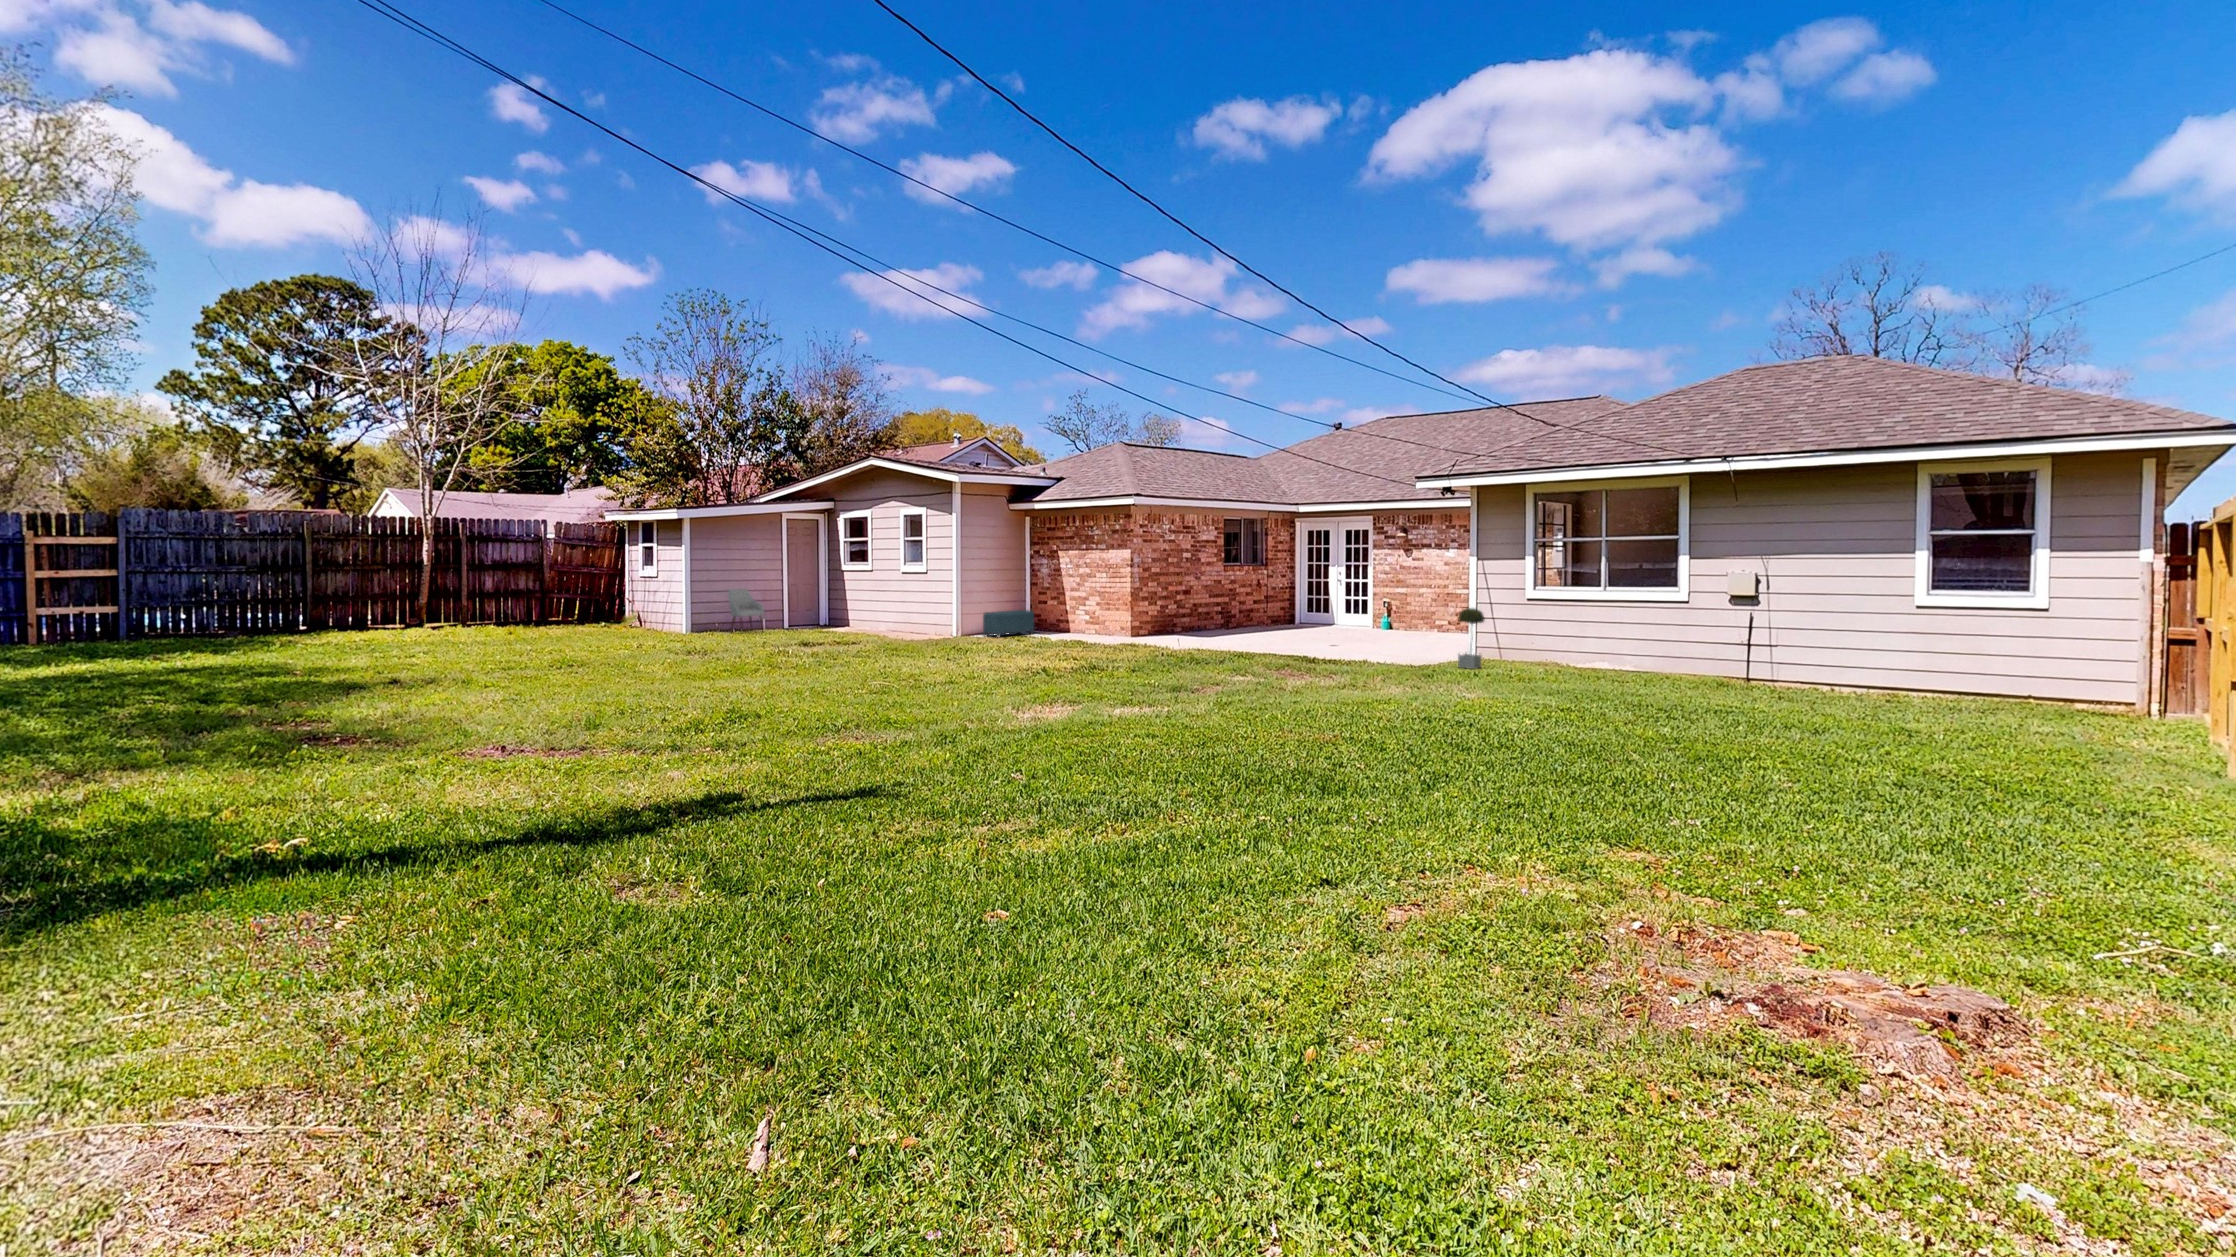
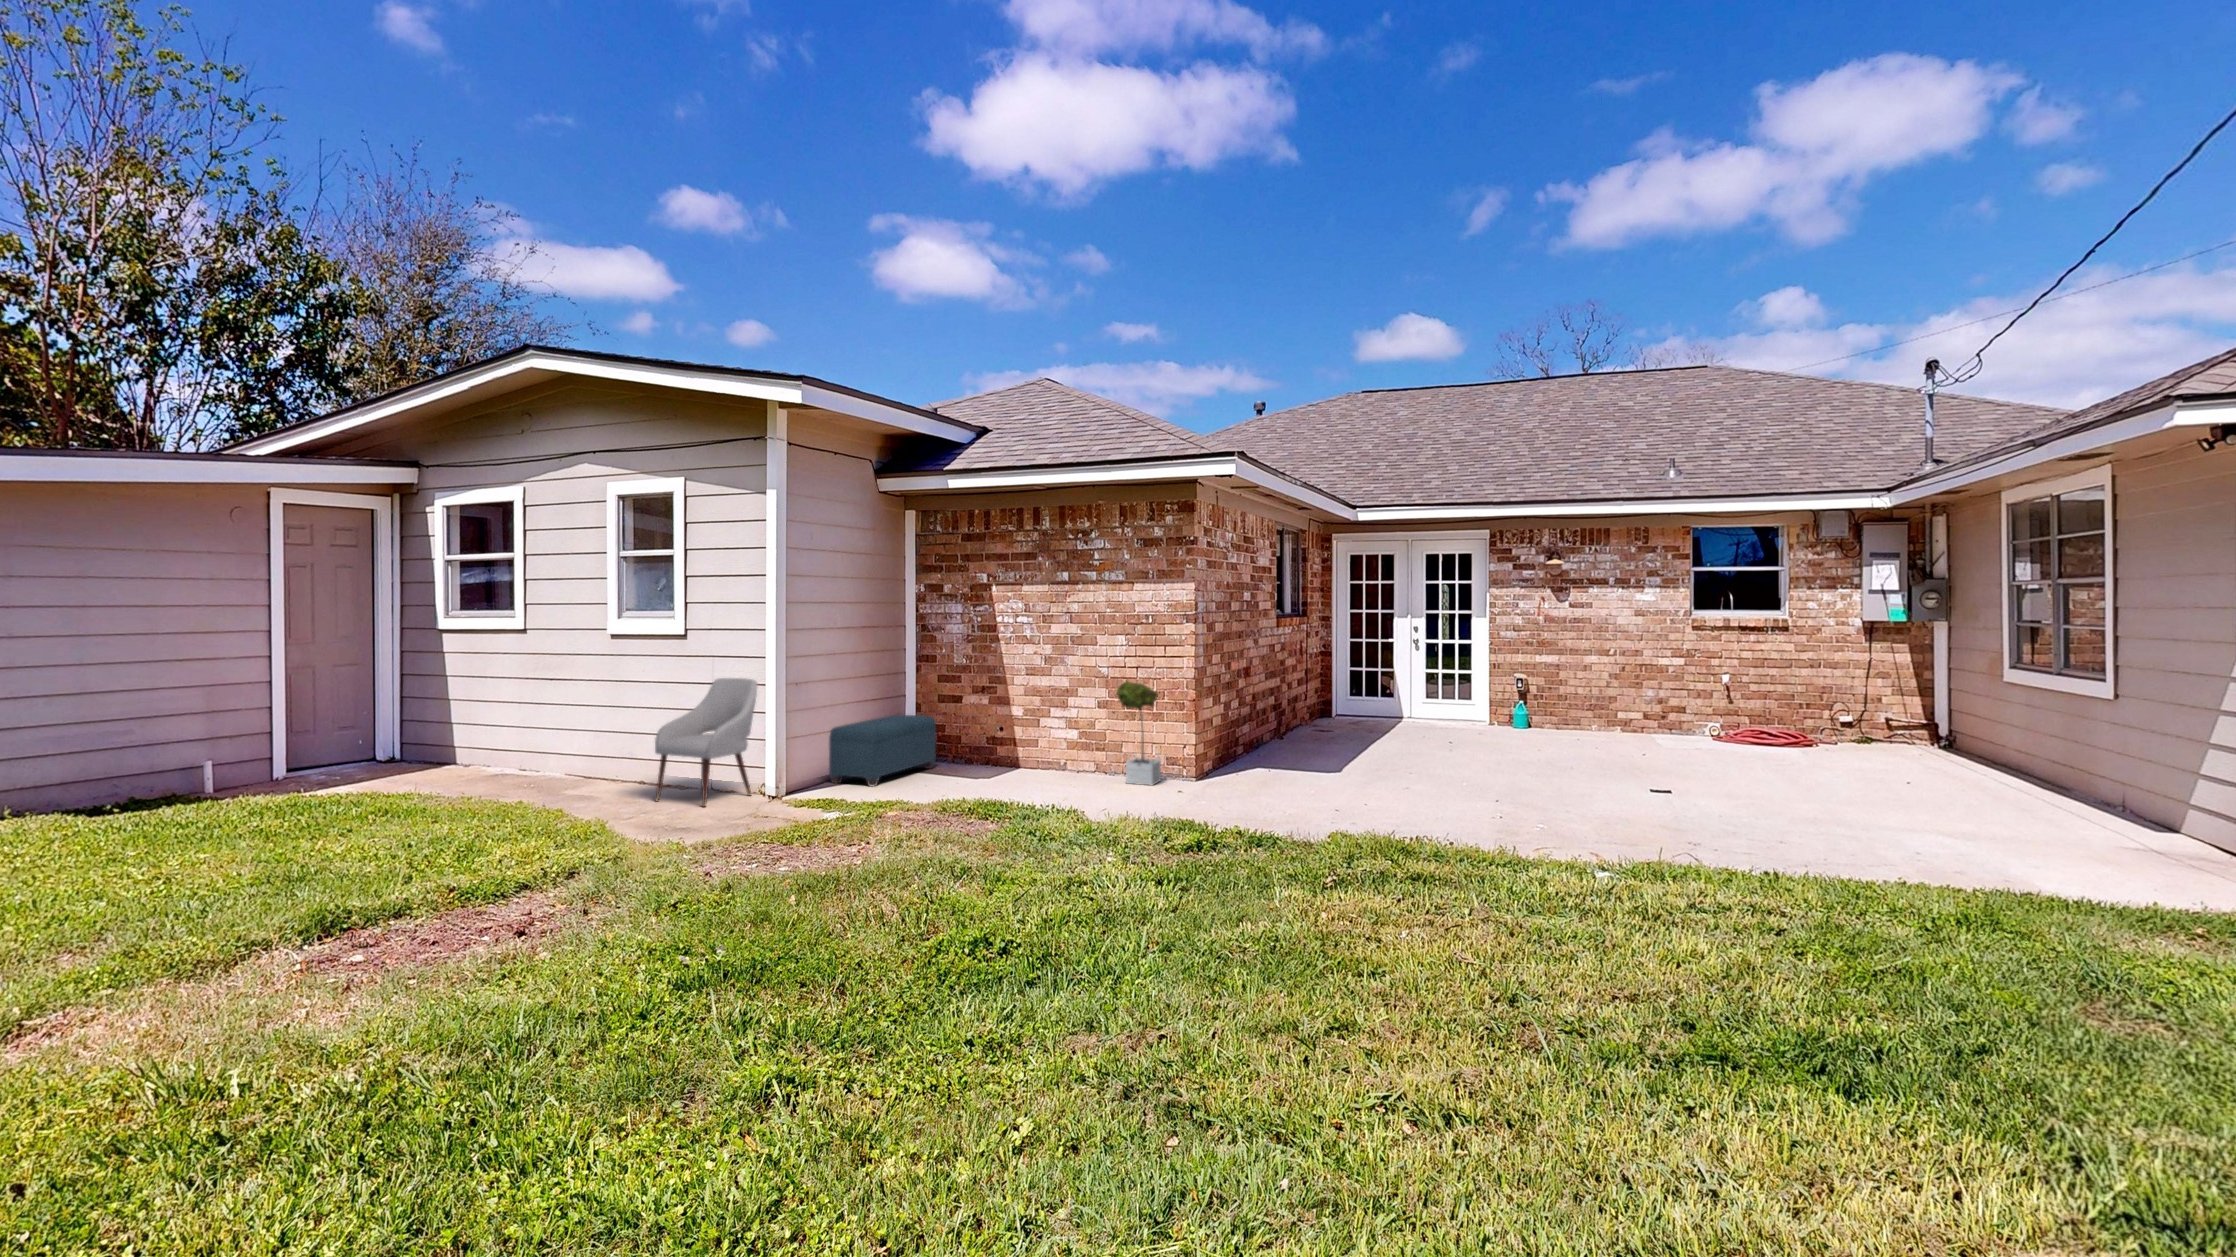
chair: present [728,589,764,630] -> present [655,678,757,807]
potted tree: present [1458,608,1485,669] -> present [1117,681,1161,785]

